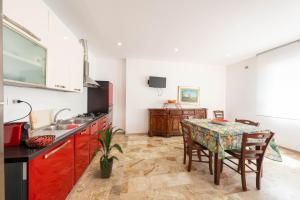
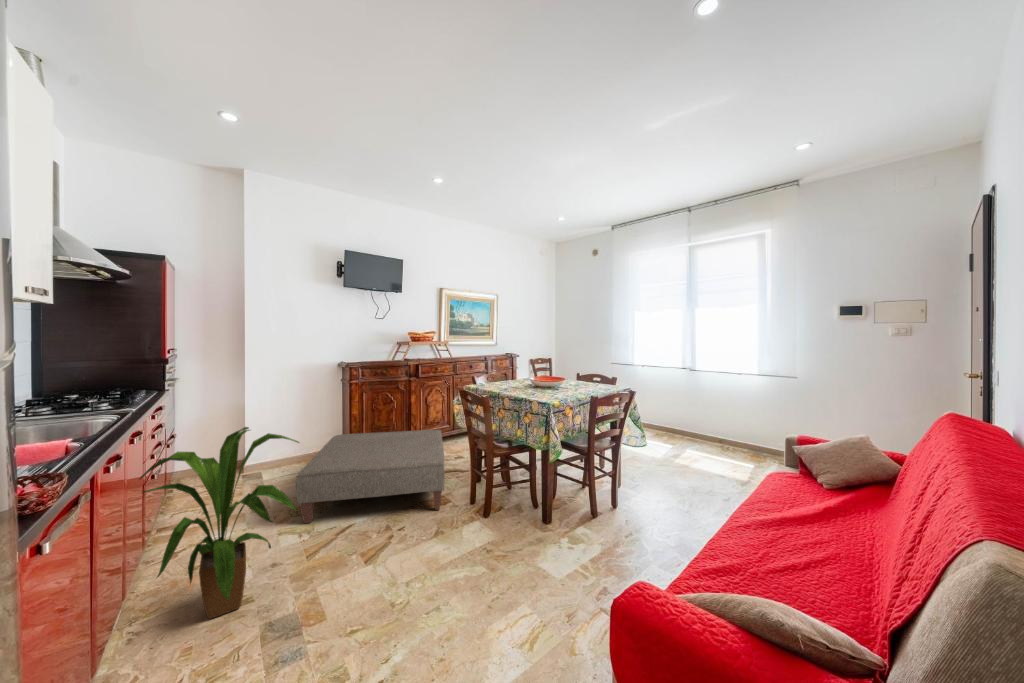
ottoman: none [131,129,177,162] -> present [296,429,445,523]

